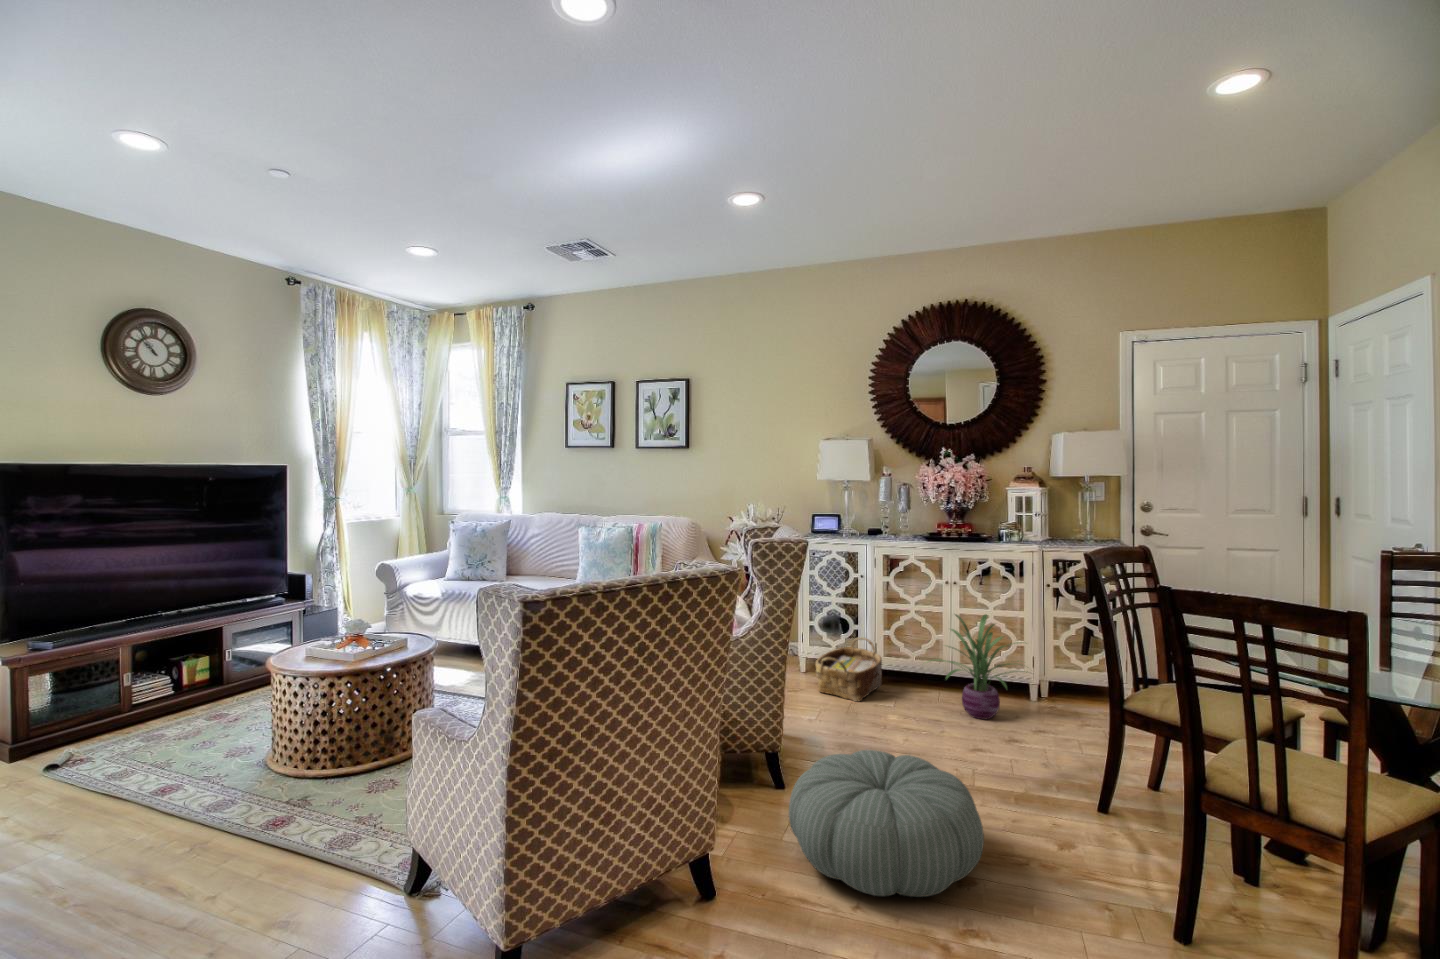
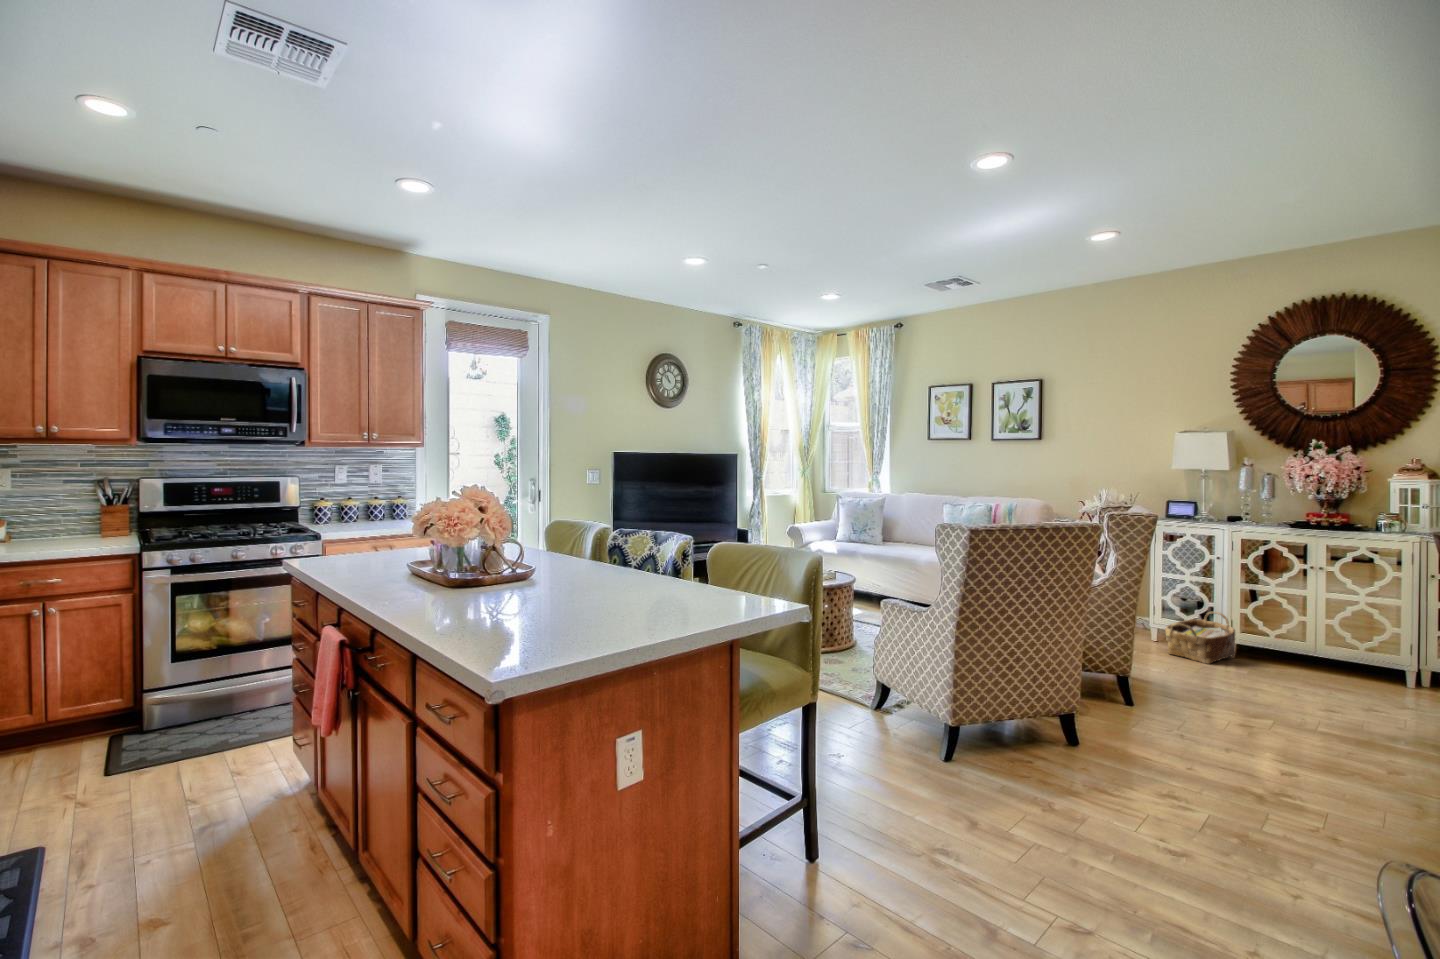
decorative plant: present [937,614,1027,719] -> none [1275,593,1409,690]
pouf: present [789,750,984,897] -> none [1133,671,1297,761]

